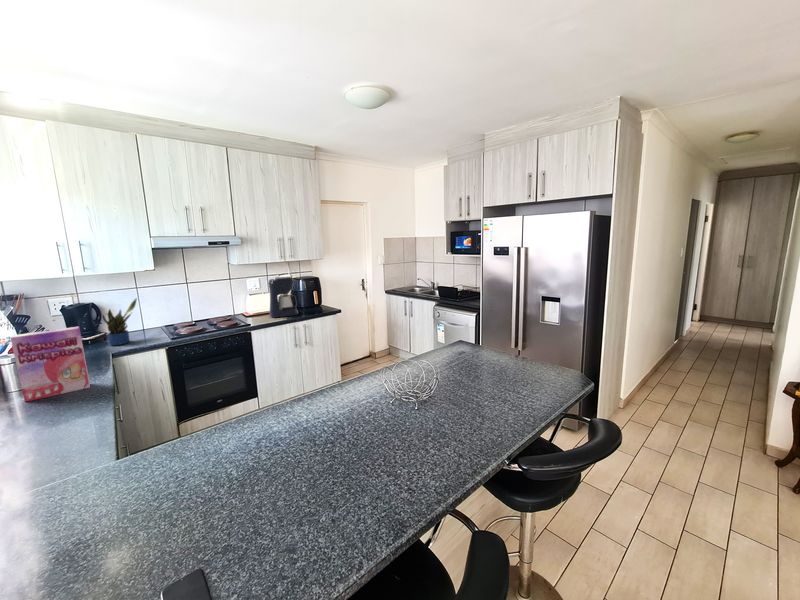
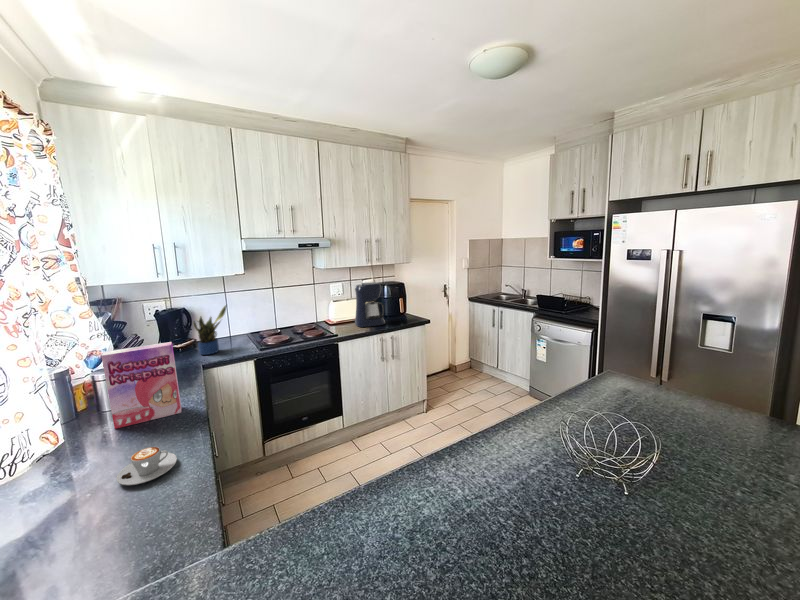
coffee cup: none [31,405,86,432] -> present [116,447,177,485]

